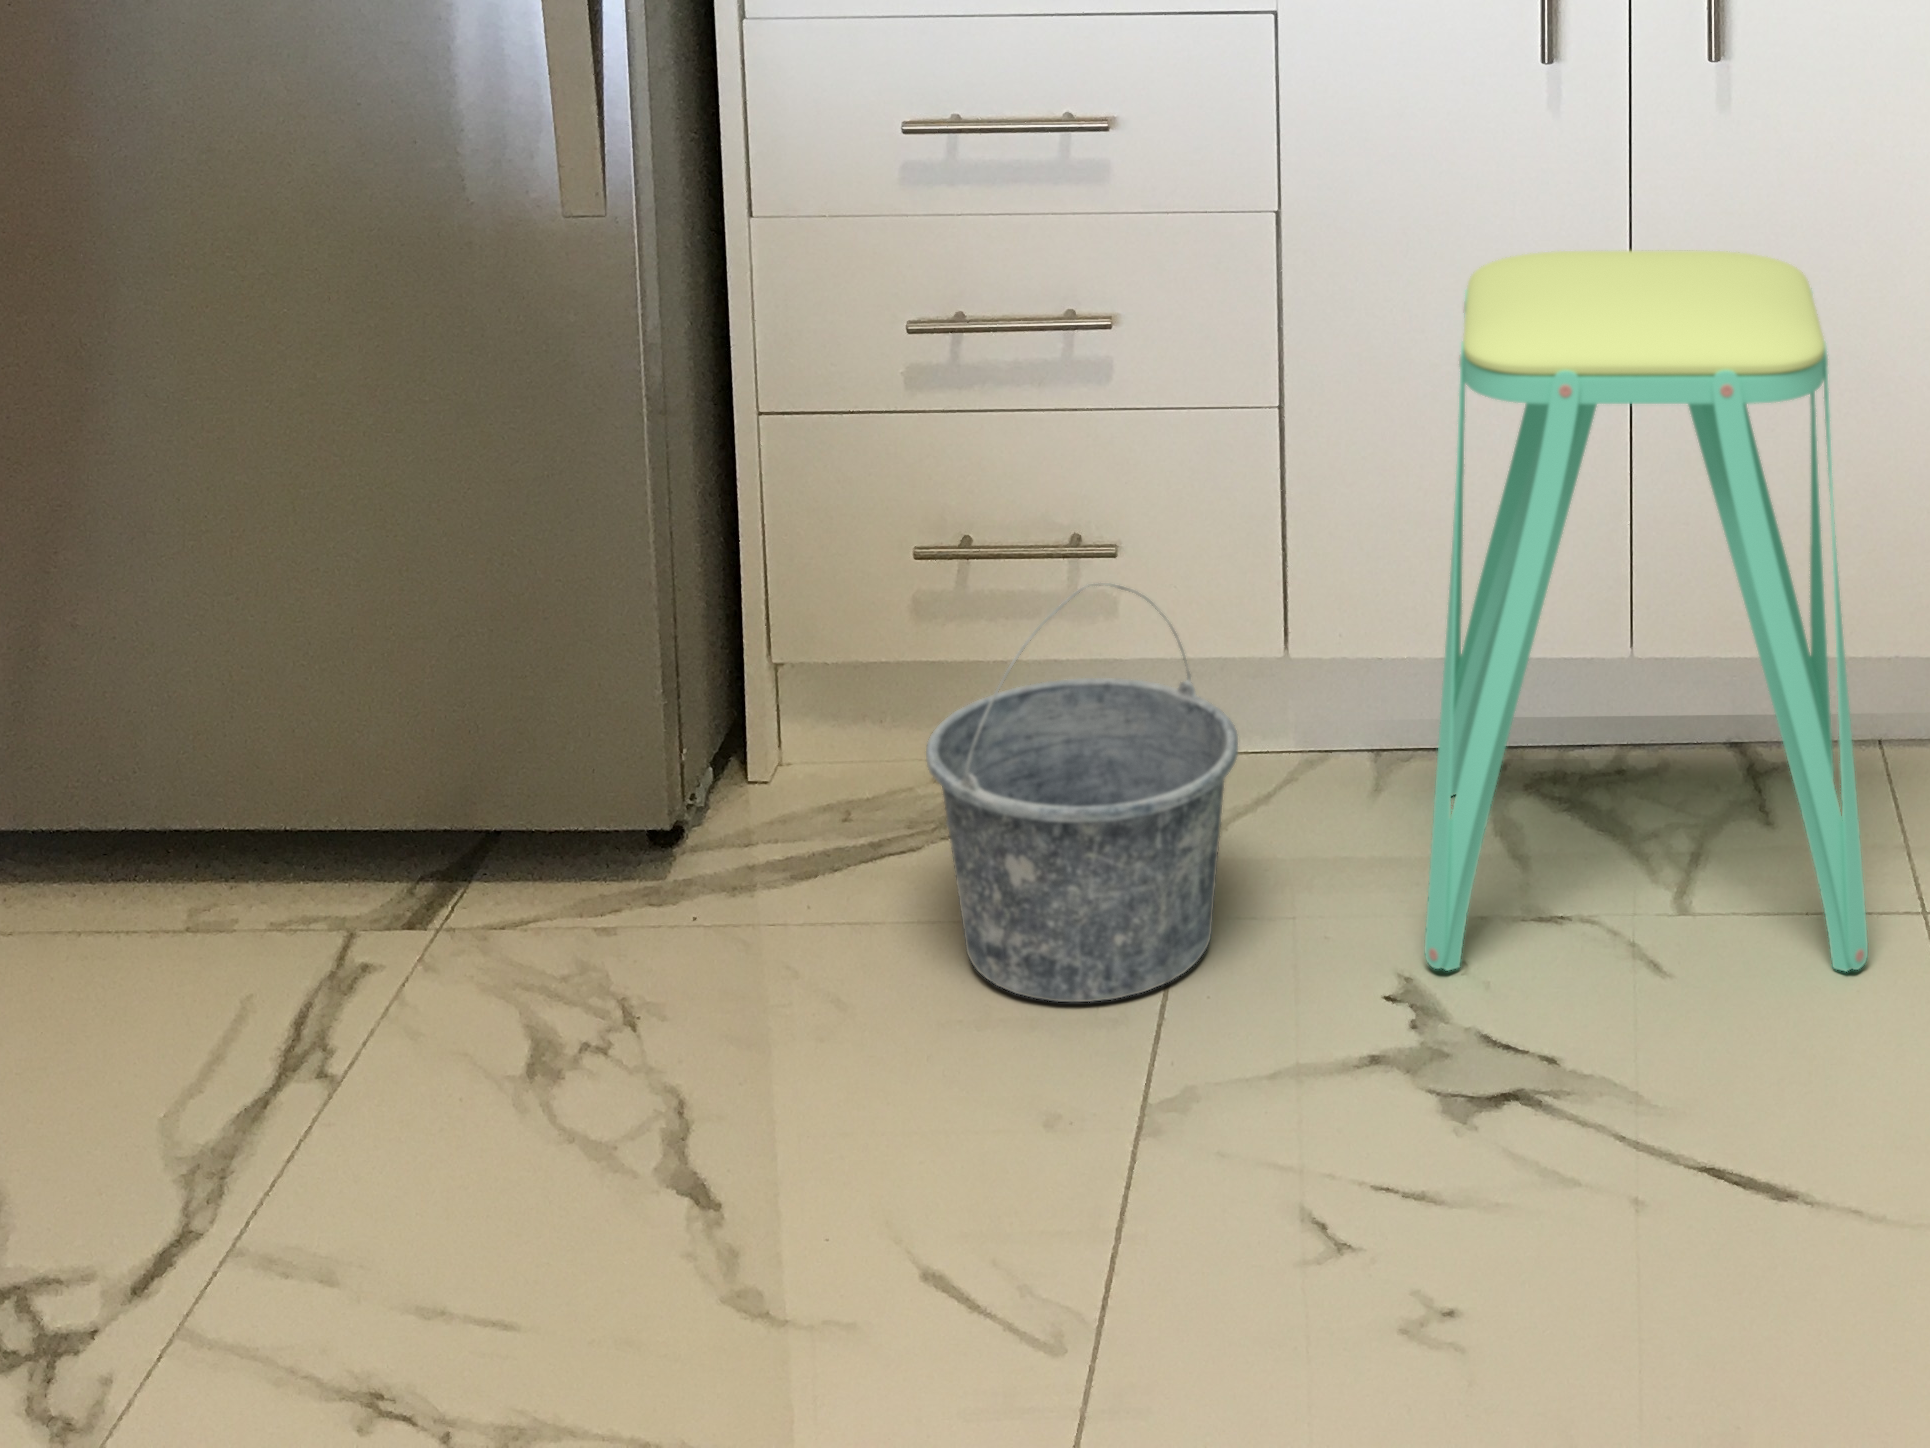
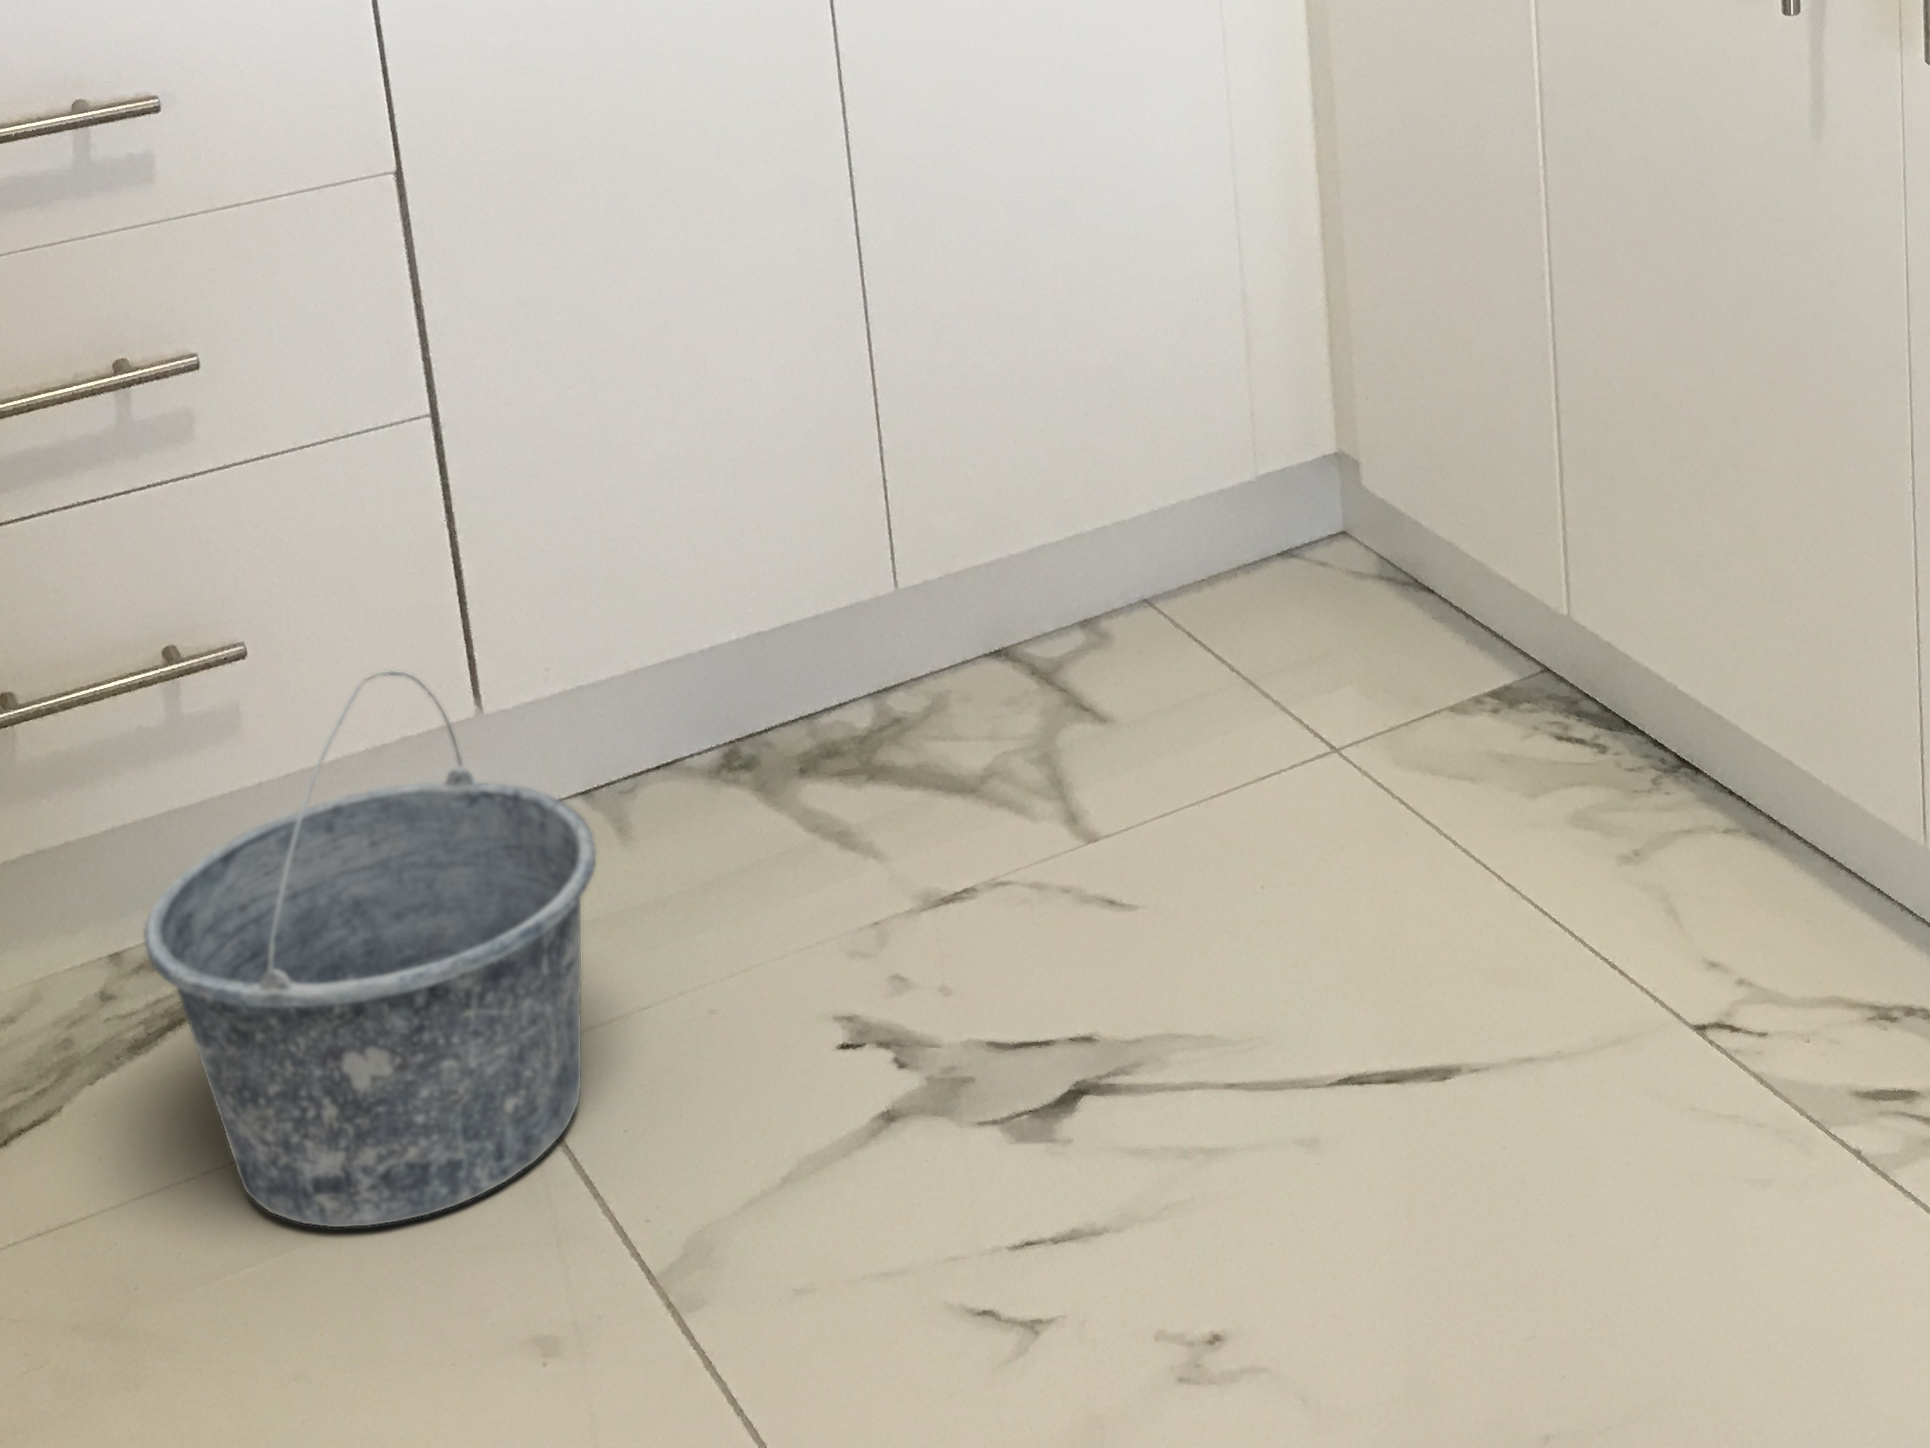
stool: present [1425,250,1868,972] -> none [696,93,1329,997]

